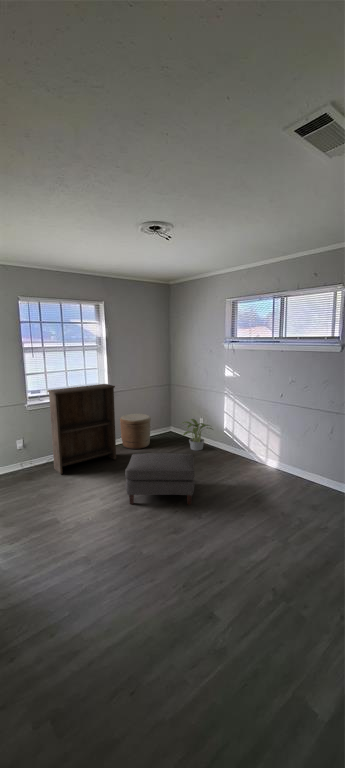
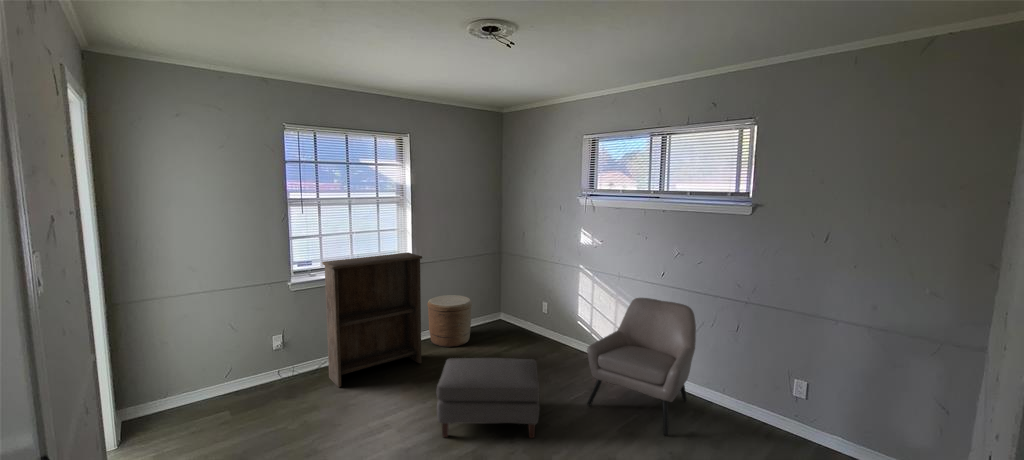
armchair: none [228,412,304,503] -> present [587,298,696,435]
potted plant: present [183,419,212,450] -> none [515,304,563,350]

